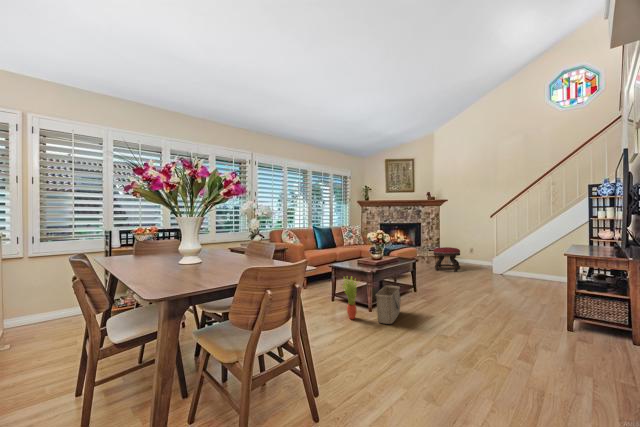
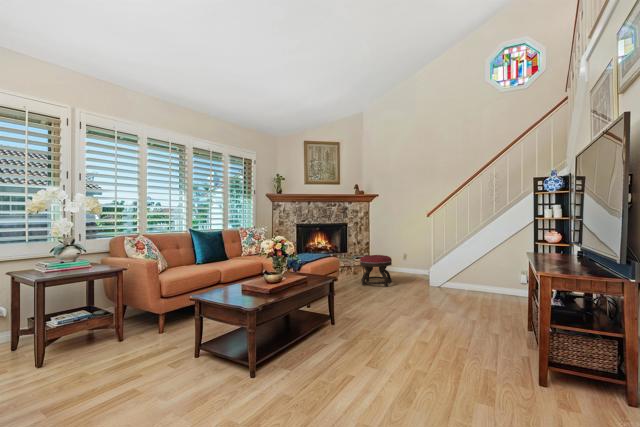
potted plant: present [343,277,357,319] -> none [197,318,231,394]
basket: present [376,286,400,324] -> none [256,326,302,399]

